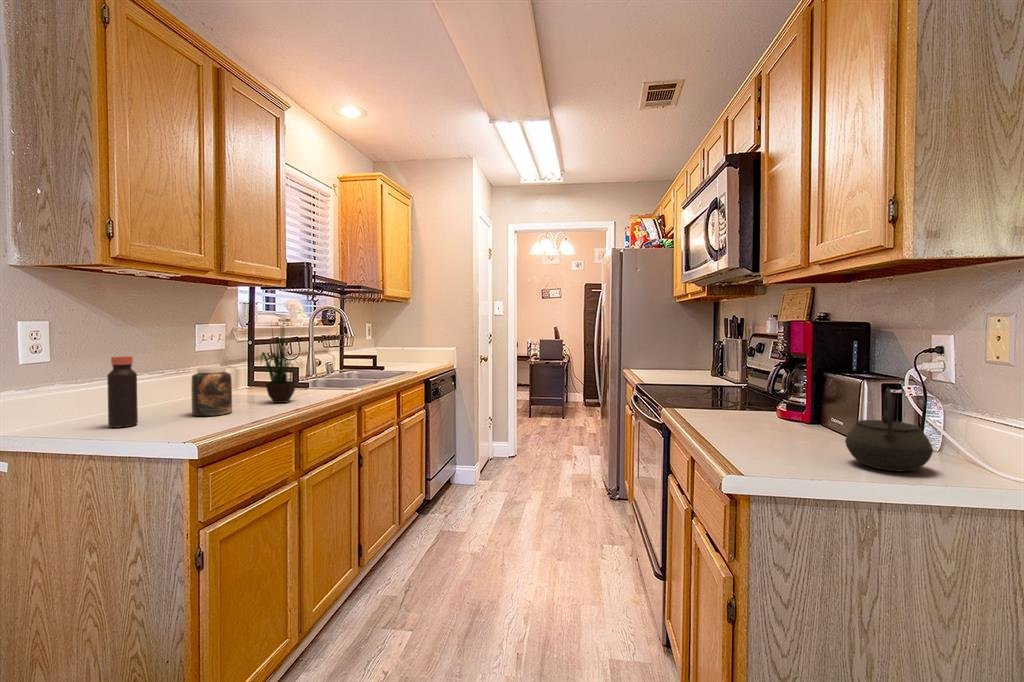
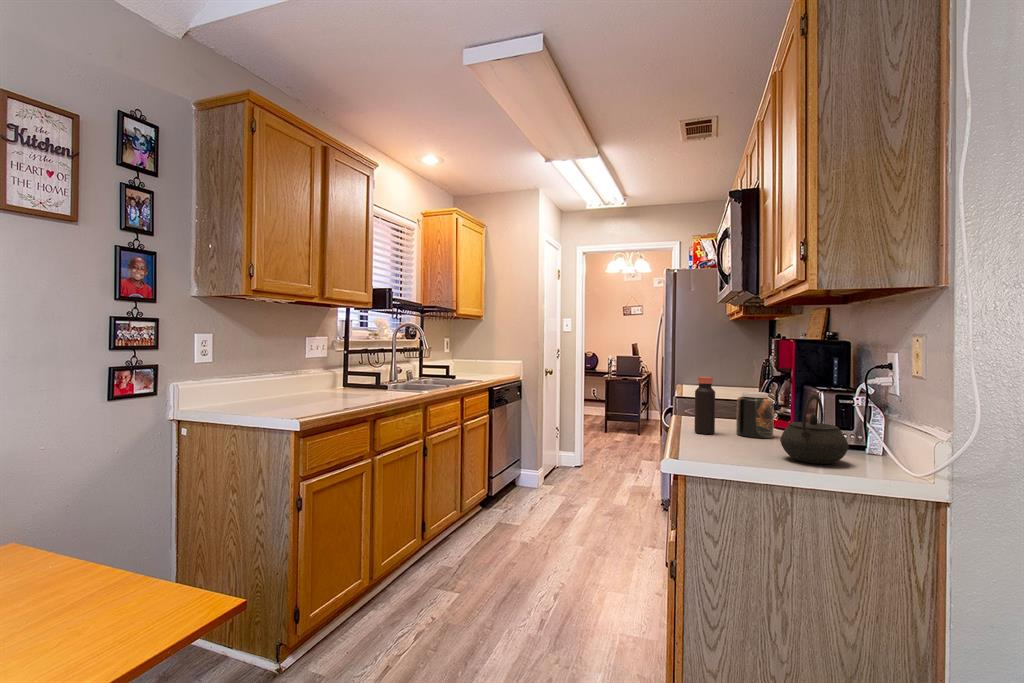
potted plant: present [261,326,296,403] -> none [342,326,383,399]
bottle: present [107,356,138,428] -> present [695,377,715,434]
jar: present [191,367,232,416] -> present [736,392,774,438]

